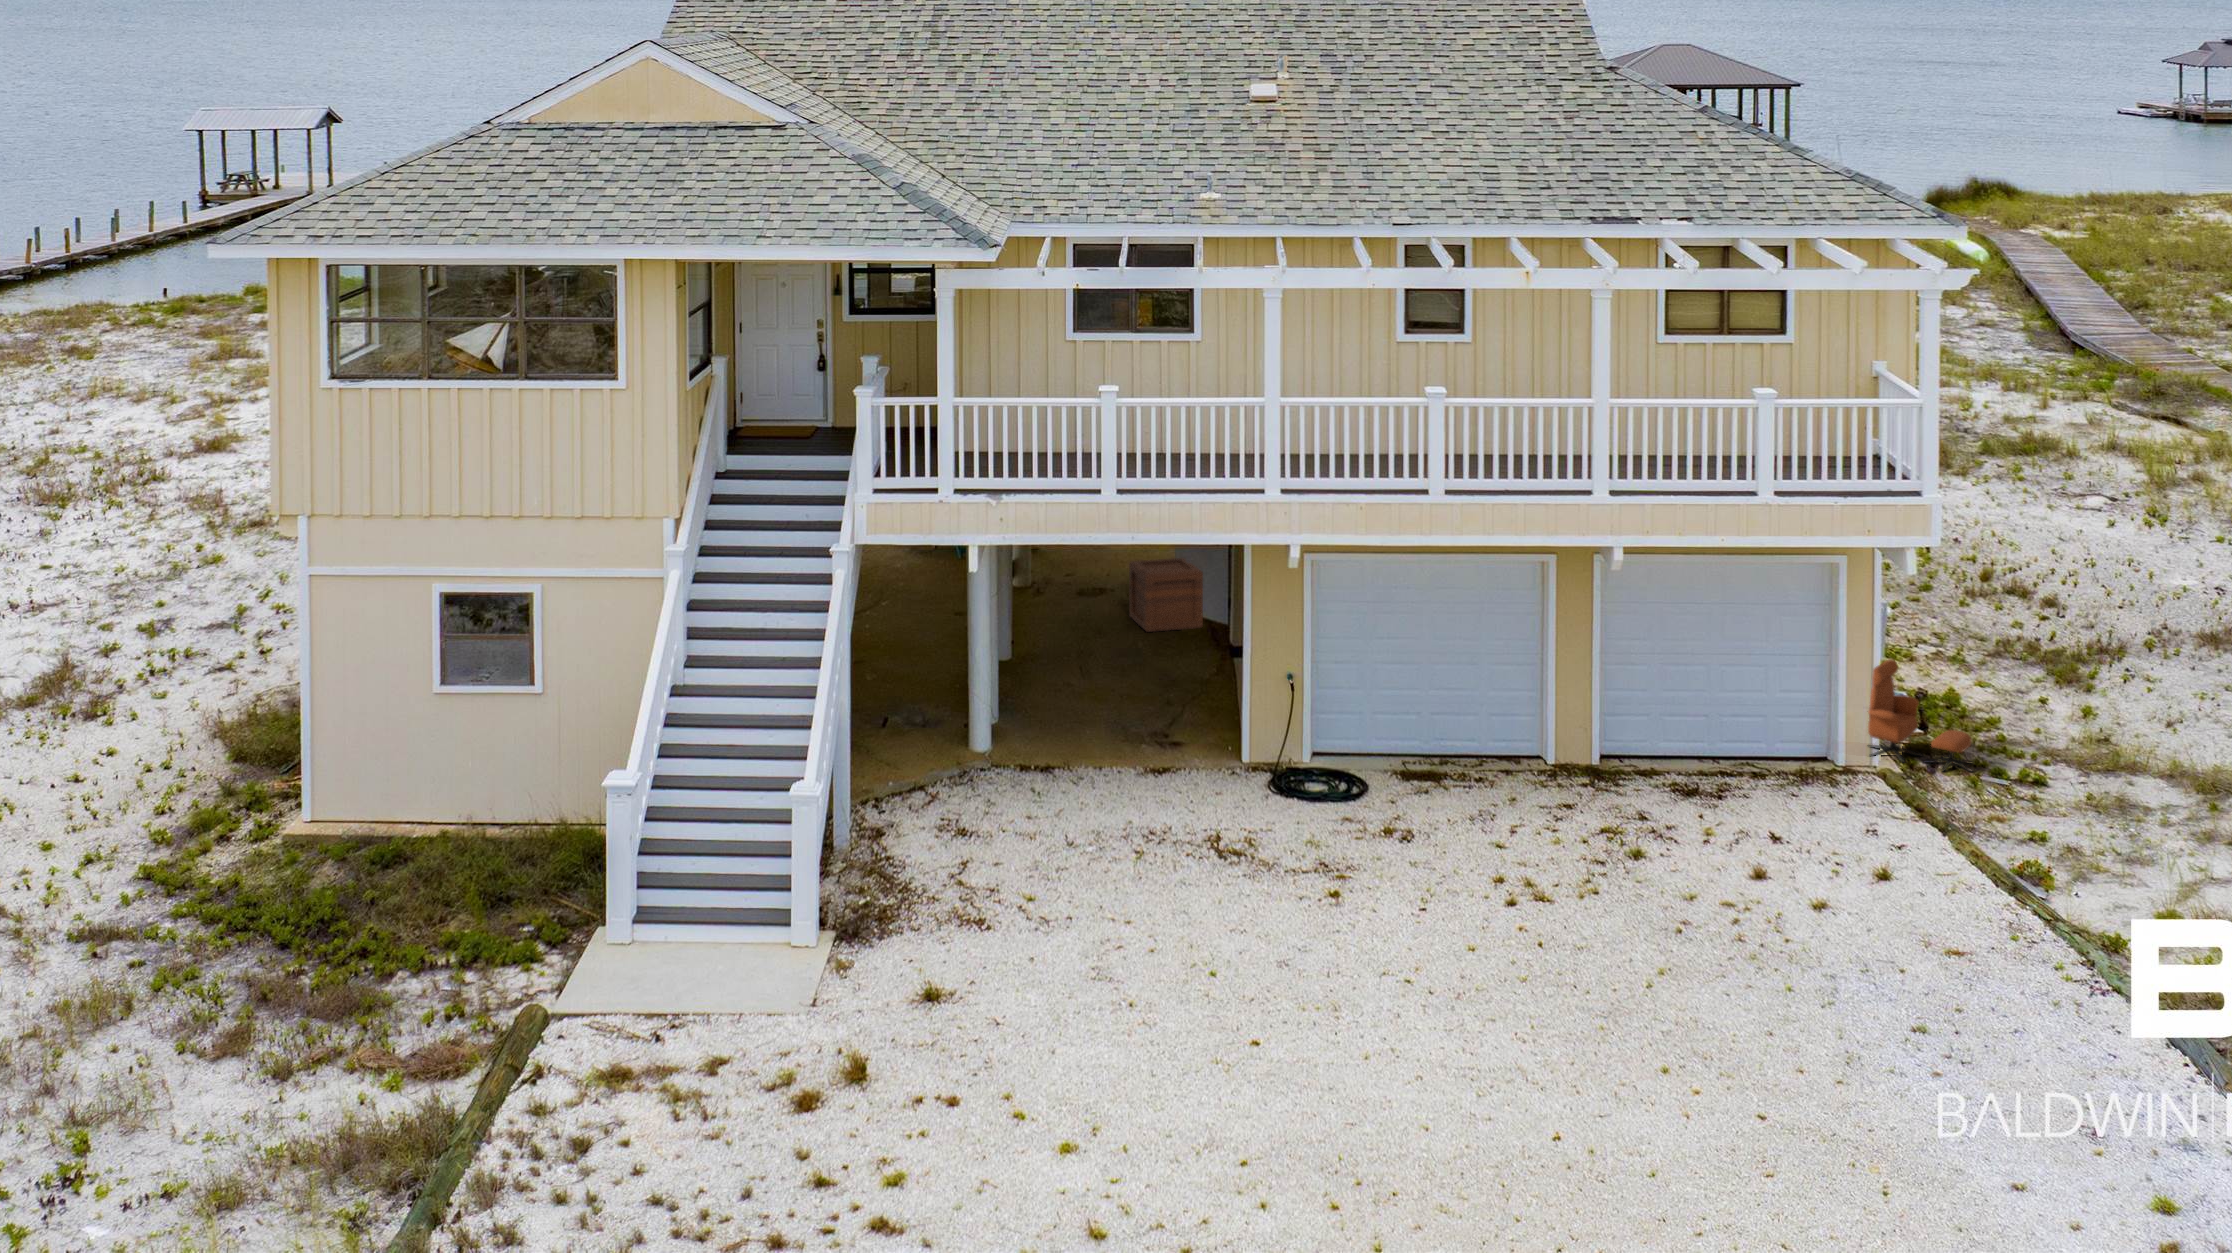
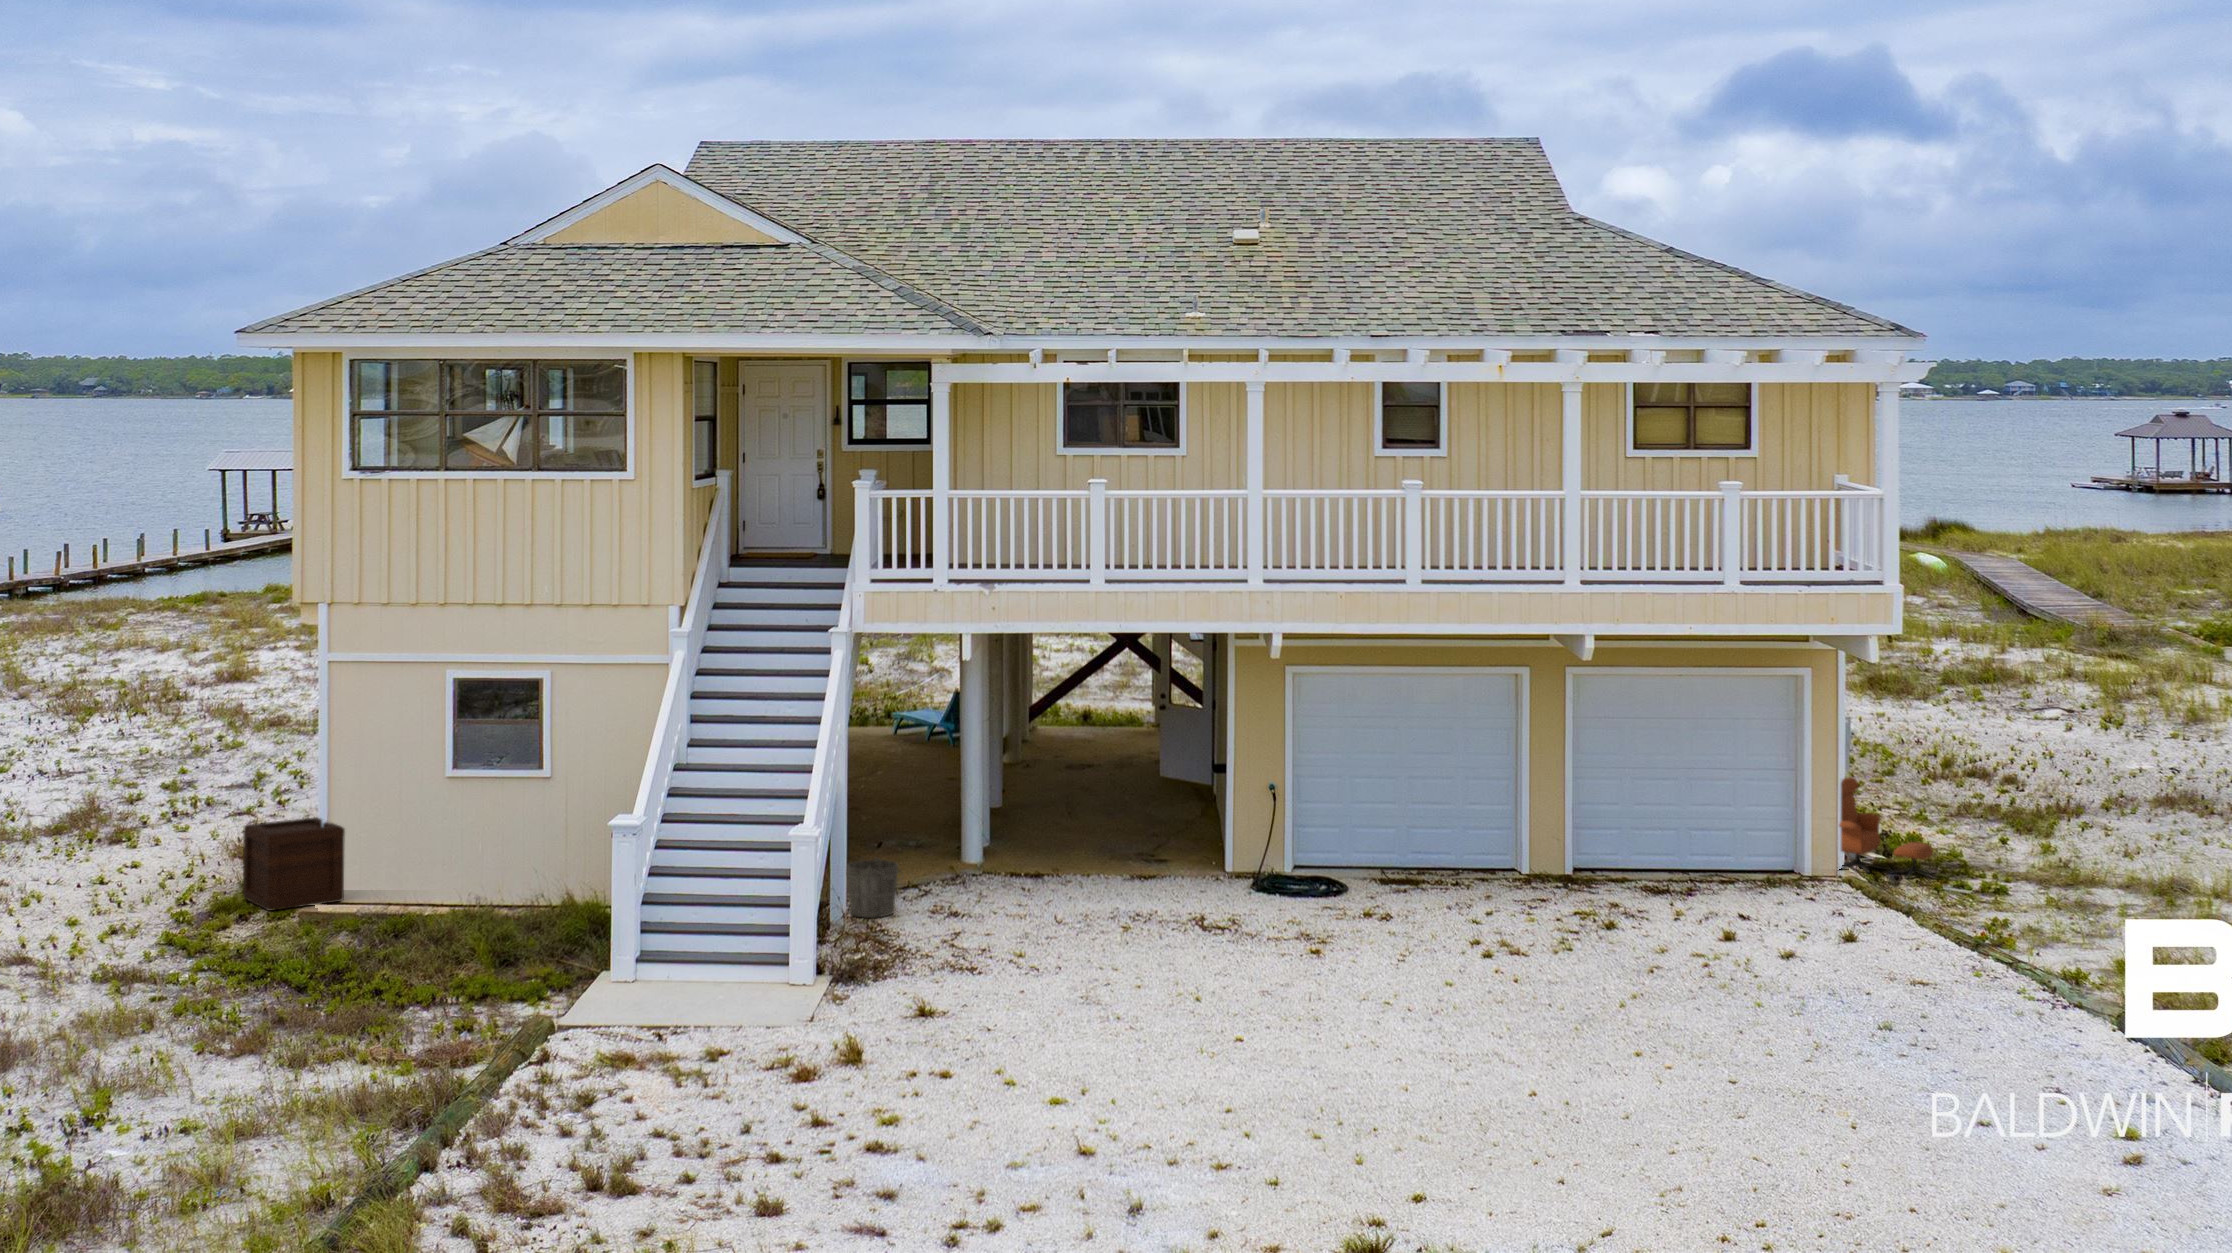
wooden crate: present [1129,558,1203,632] -> present [243,817,345,911]
bucket: none [847,772,907,839] -> present [846,858,899,918]

